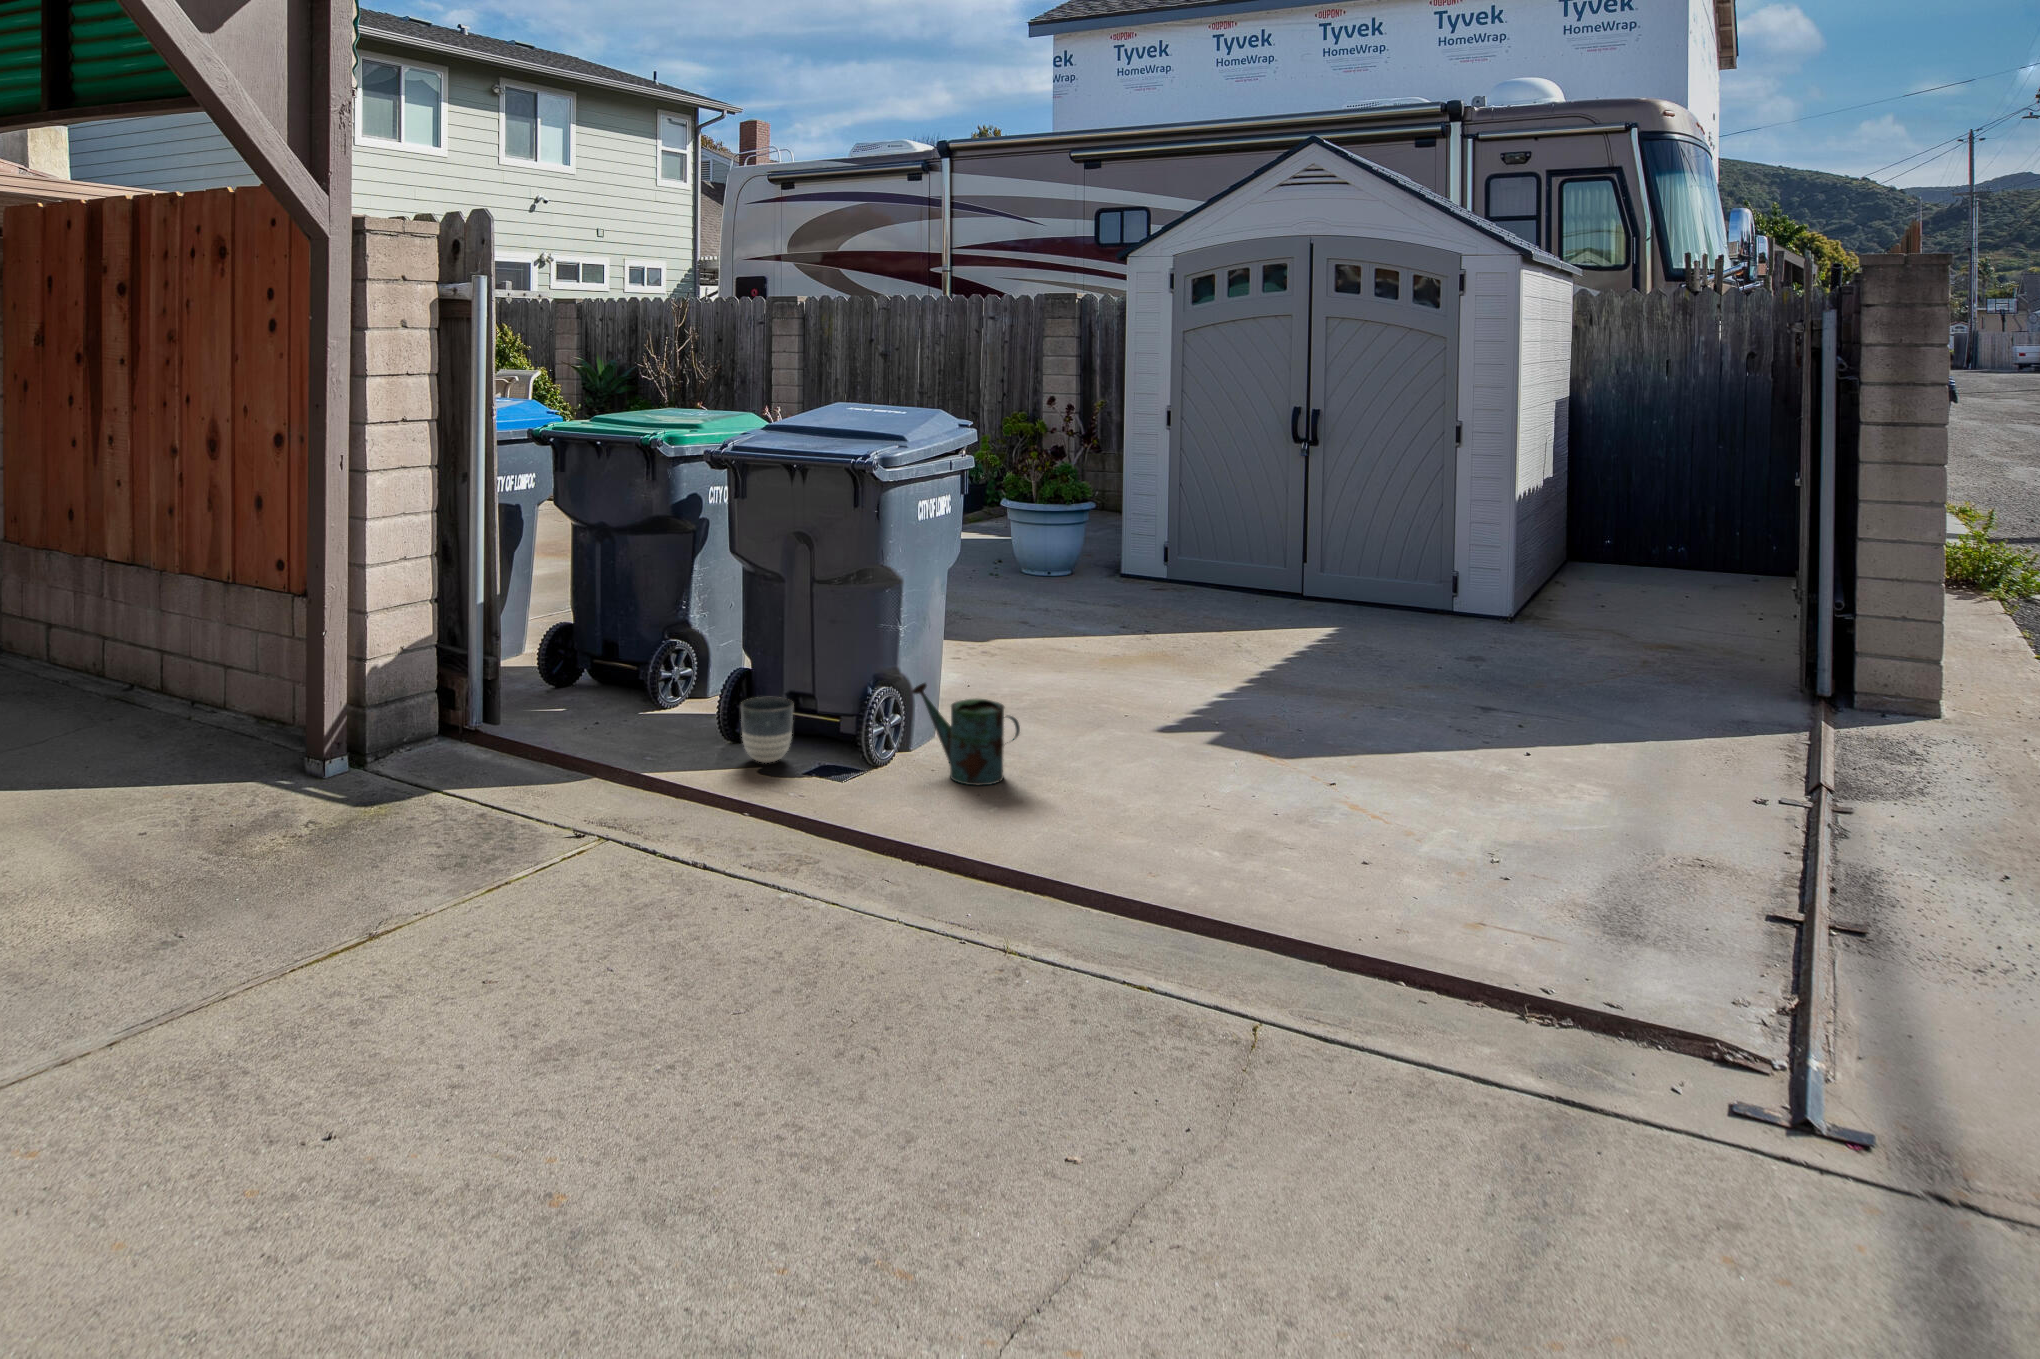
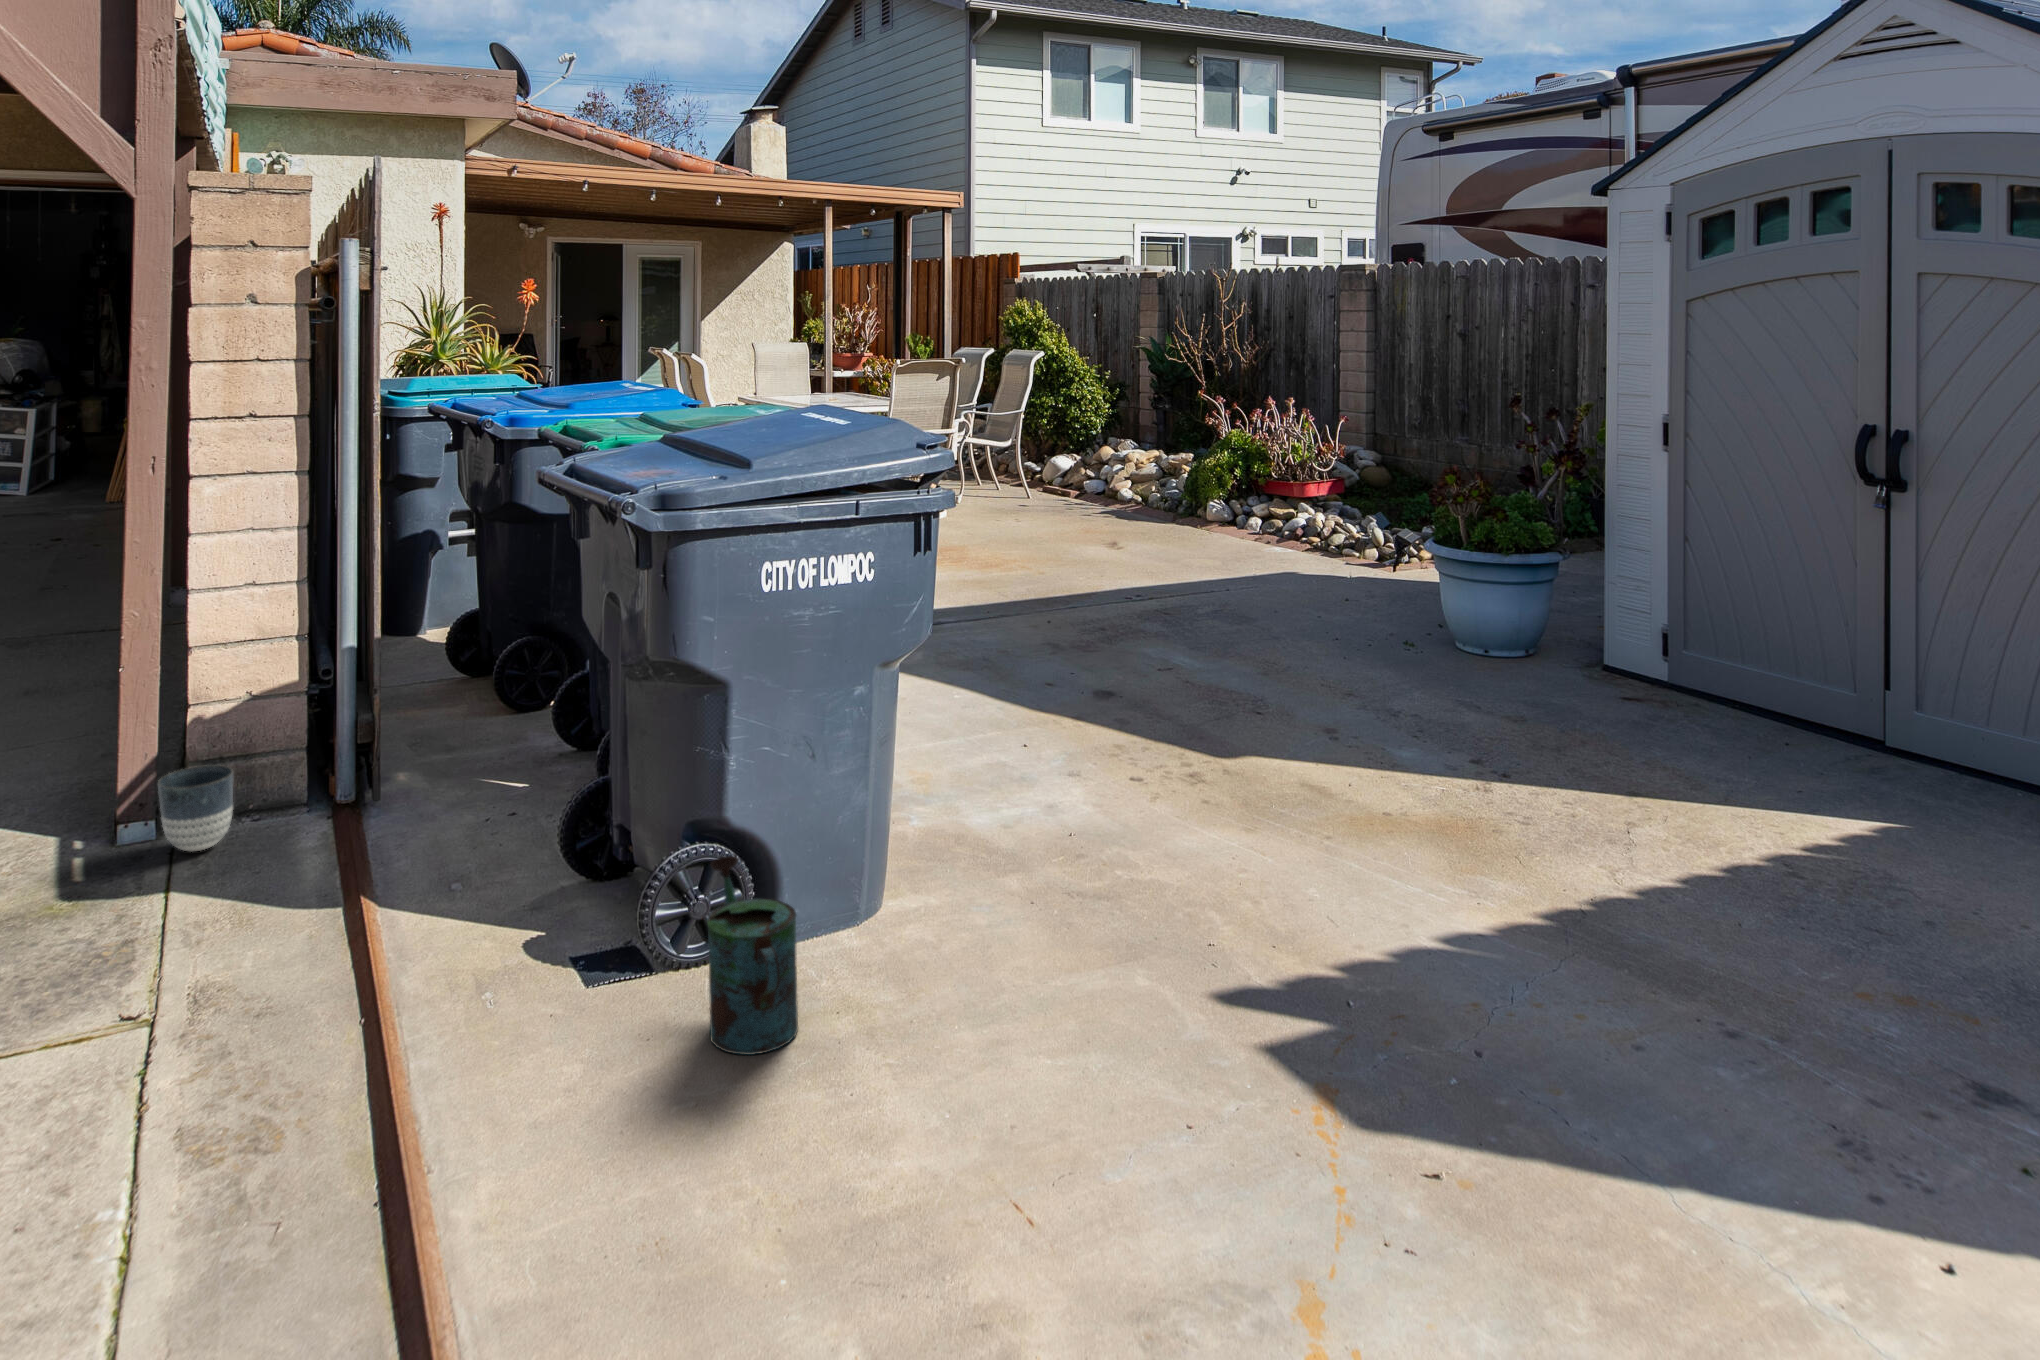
planter: present [741,697,794,763] -> present [158,765,233,851]

